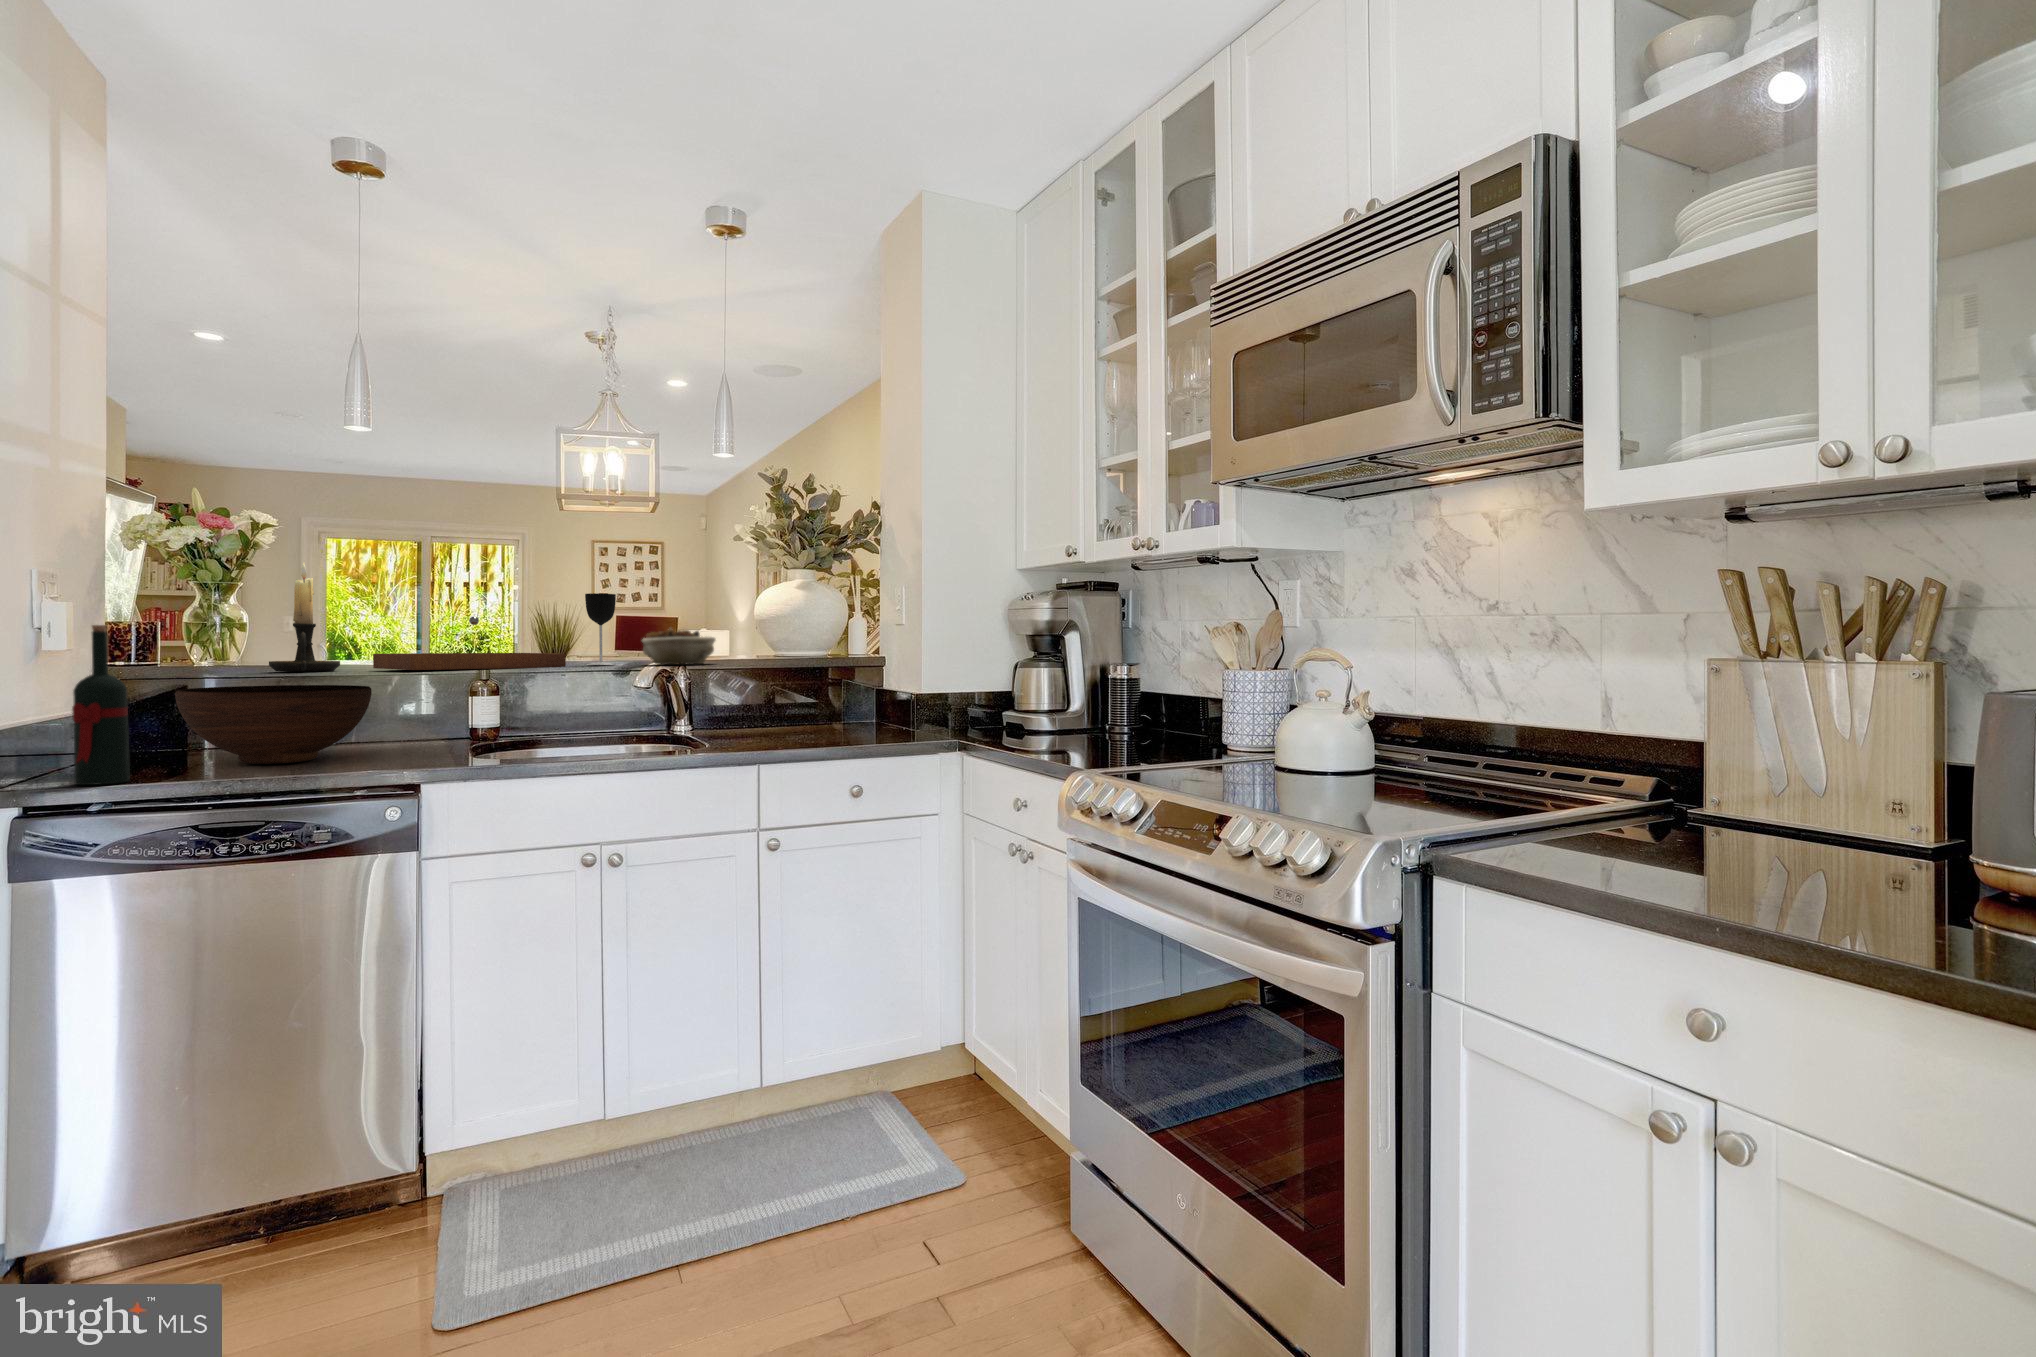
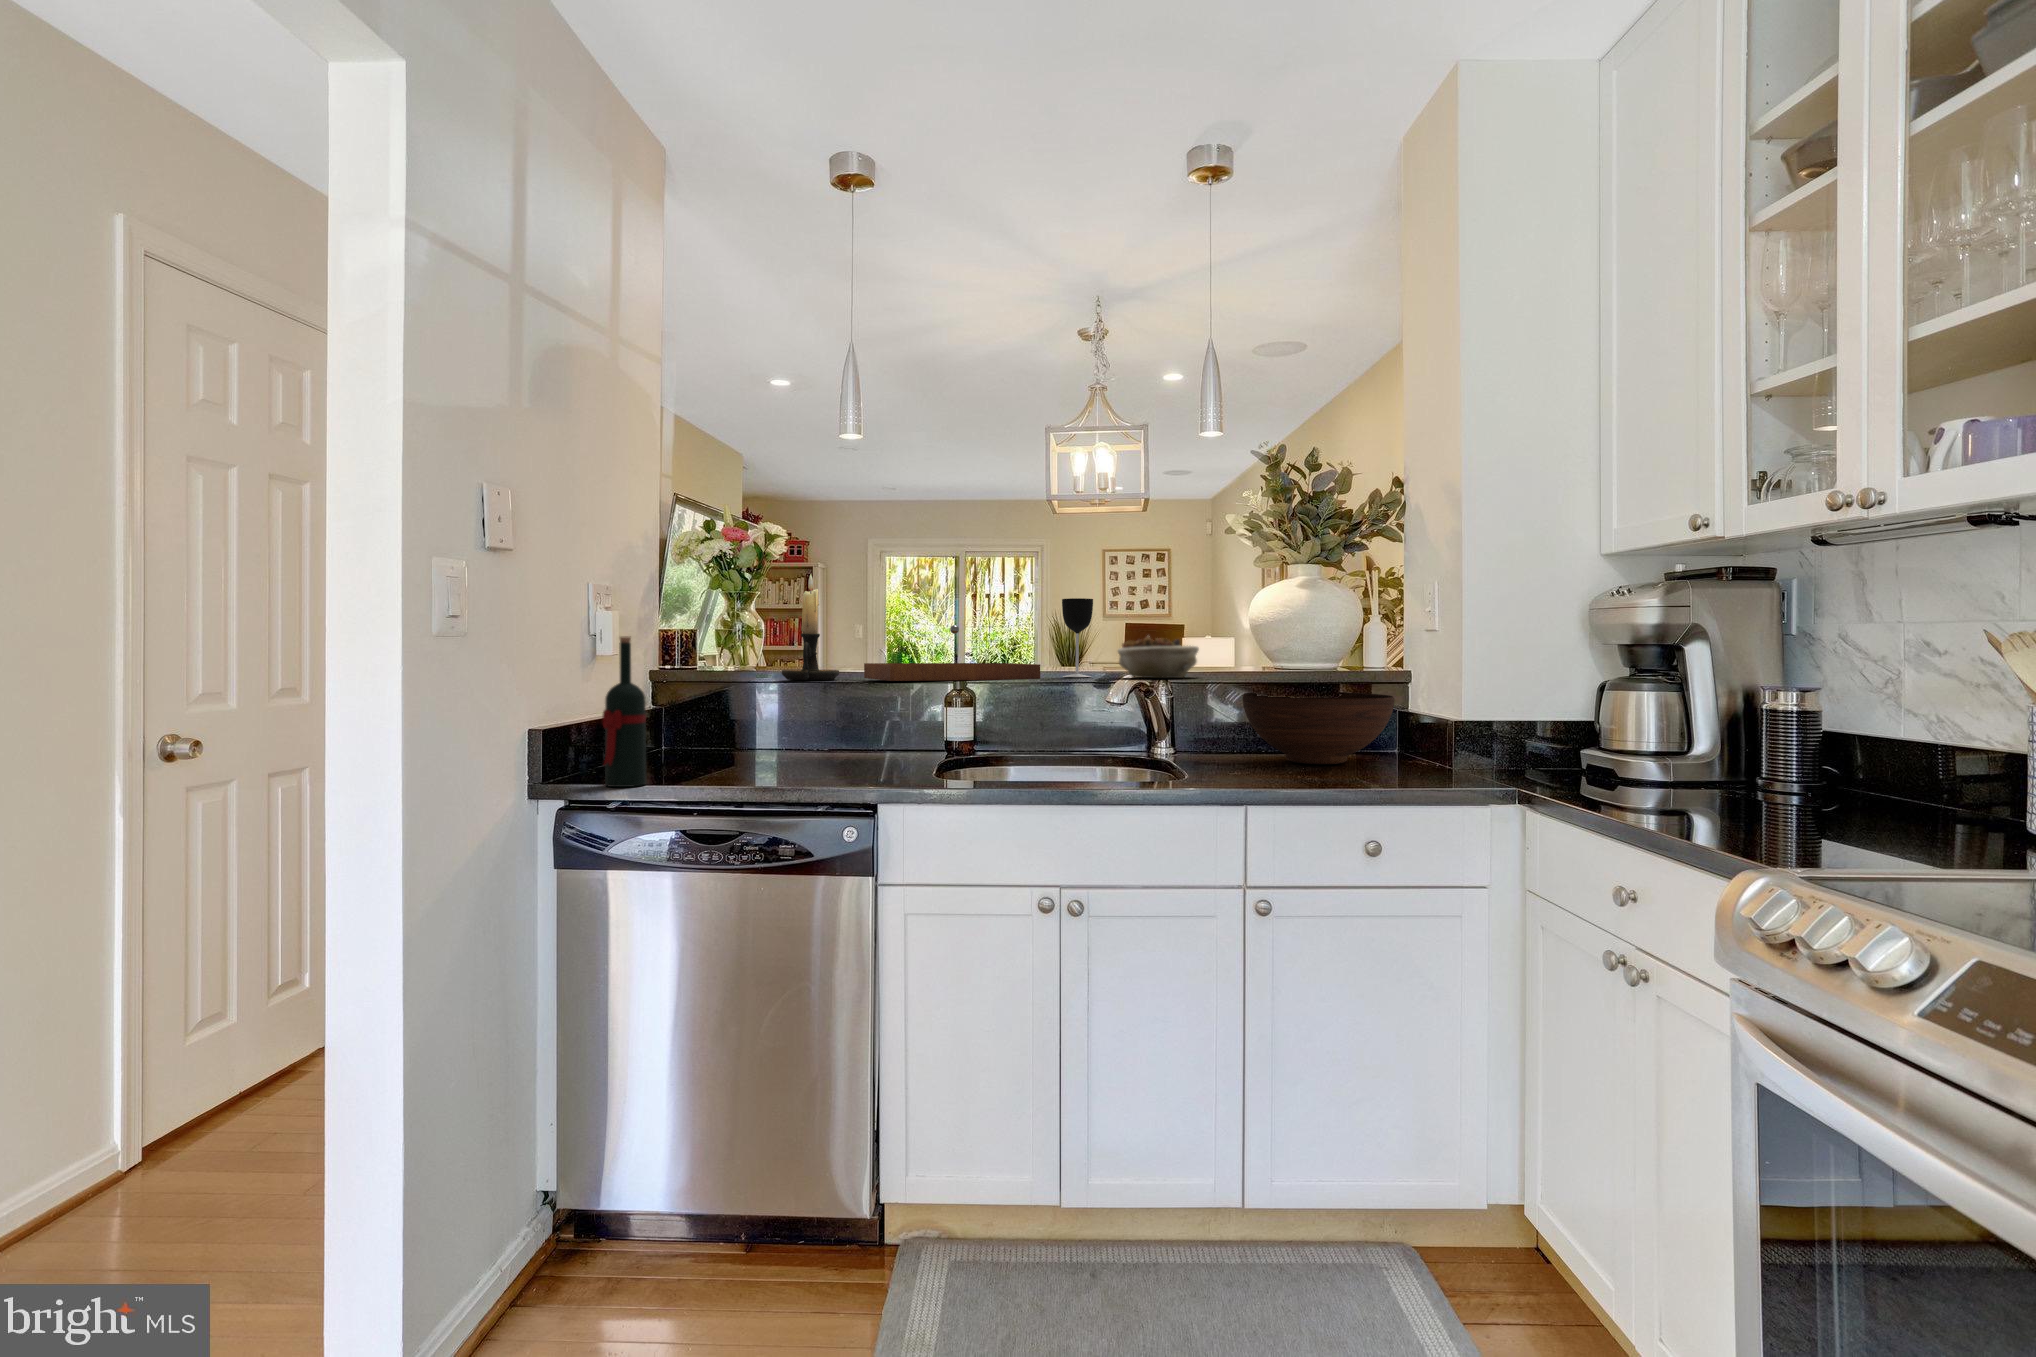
fruit bowl: present [175,685,372,764] -> present [1242,692,1394,764]

